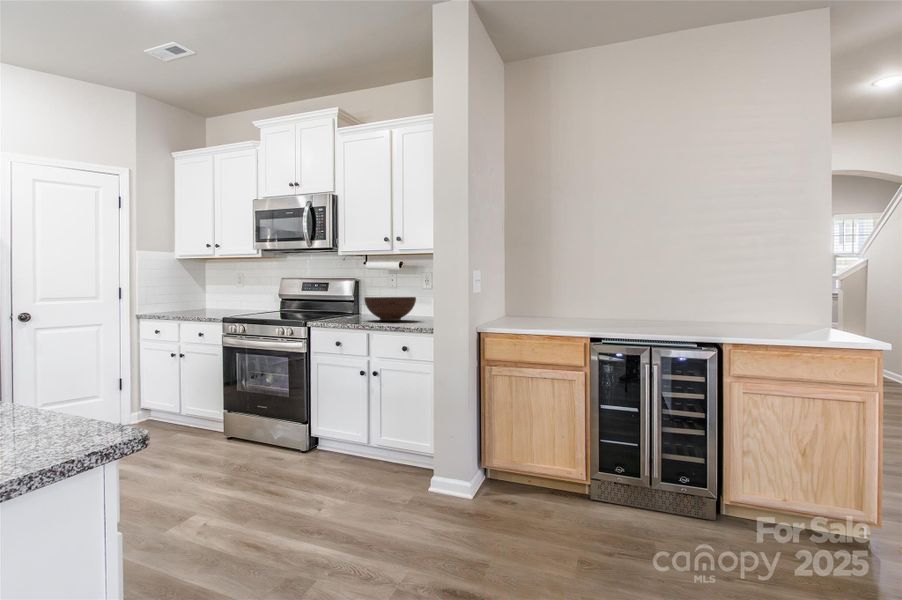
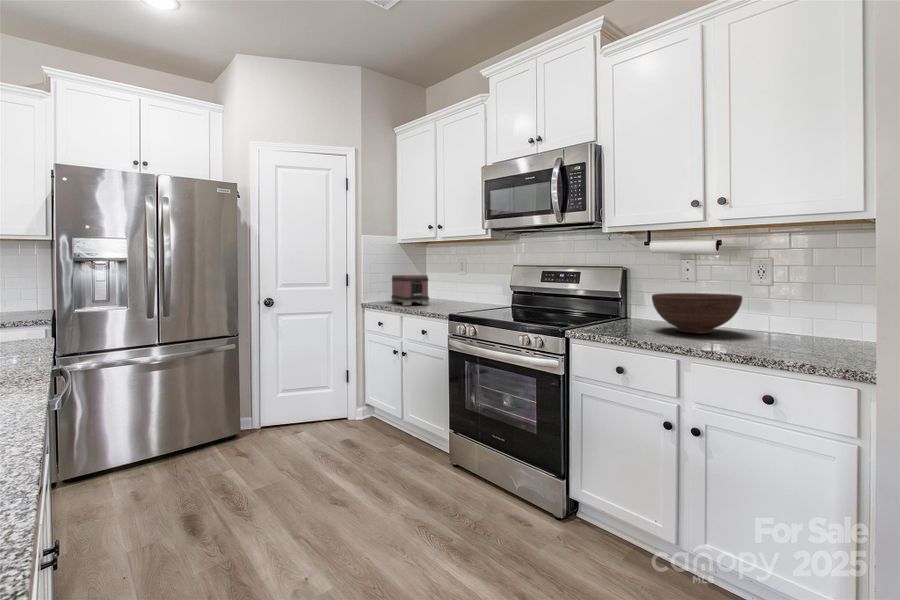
toaster: none [169,287,207,313] -> present [391,275,430,305]

